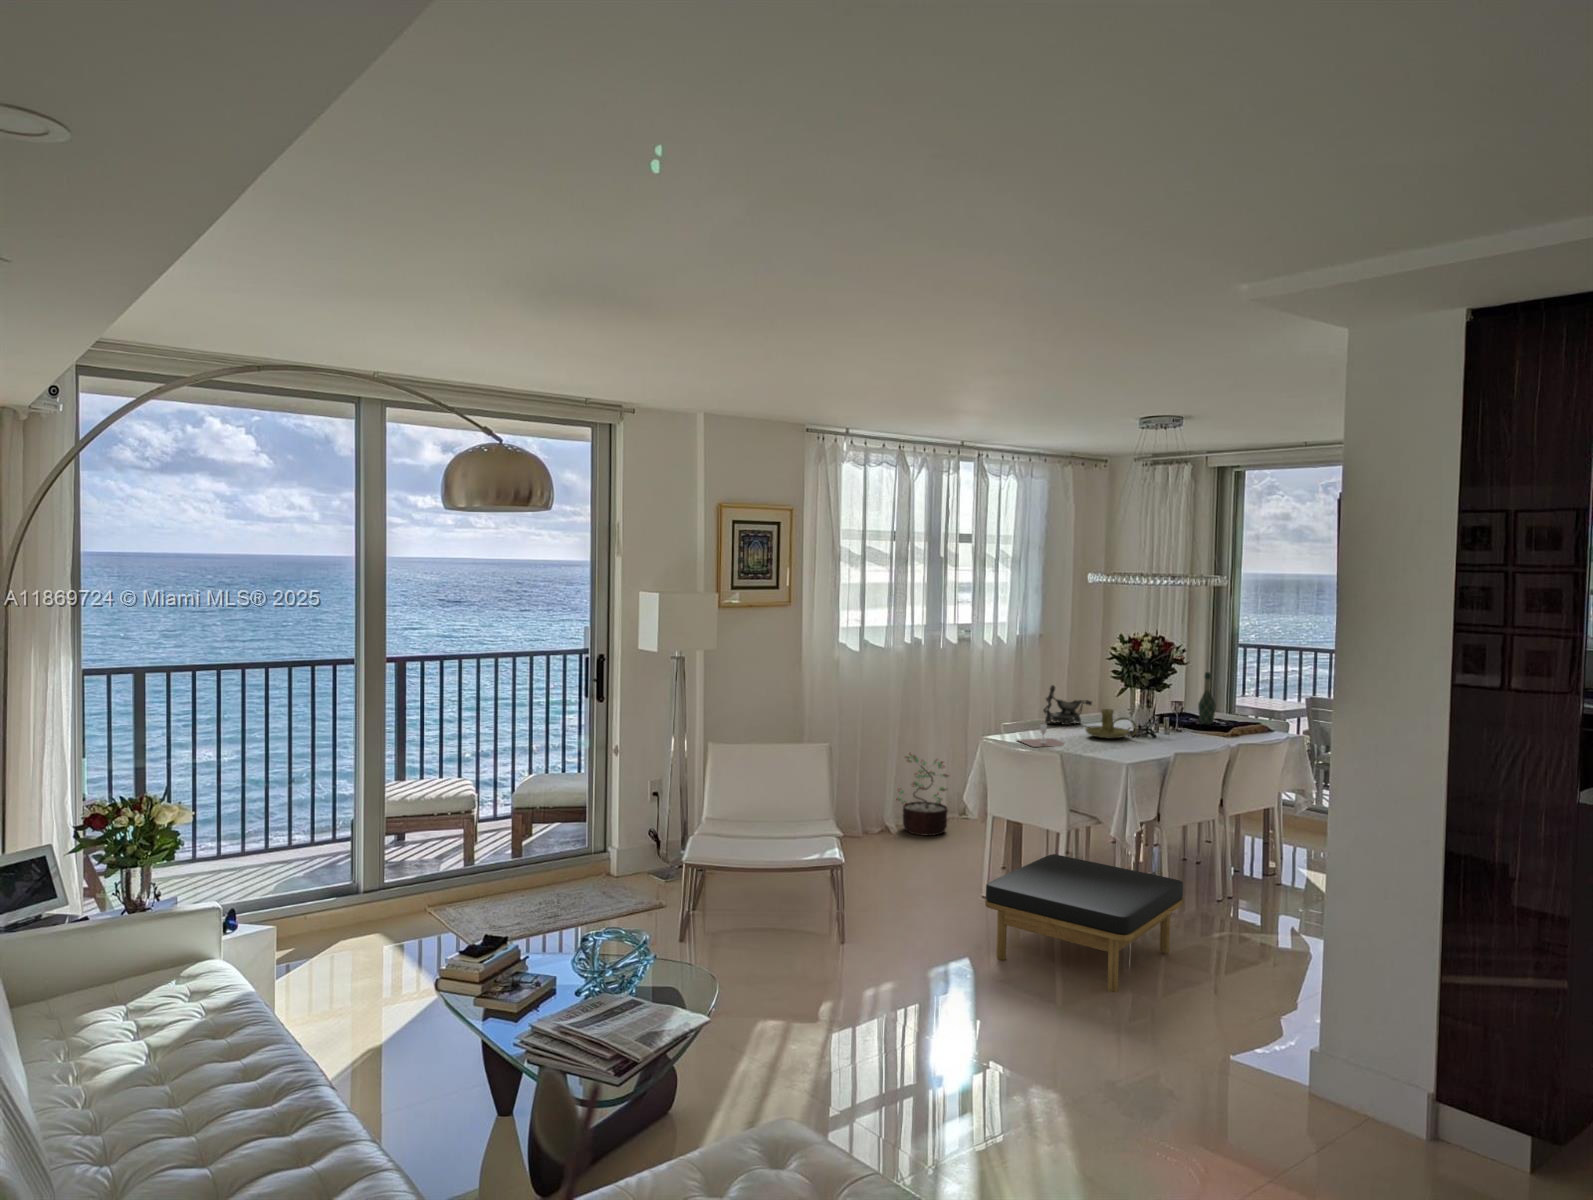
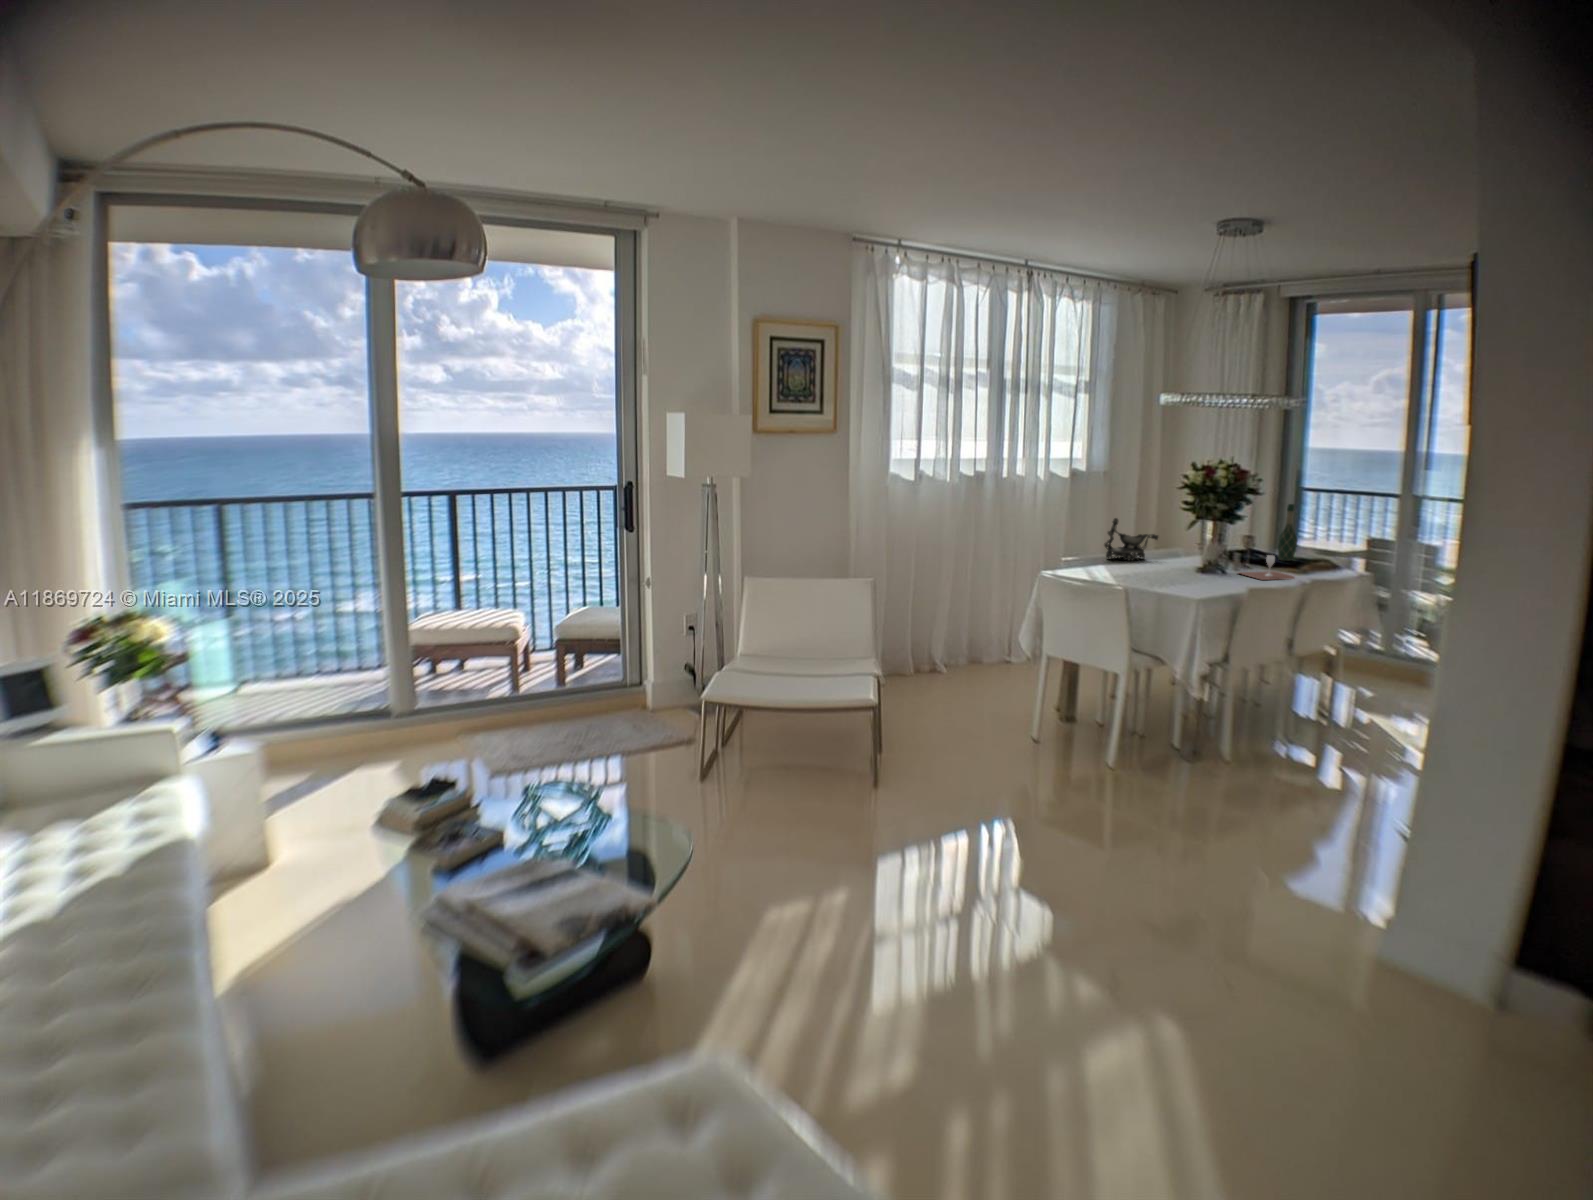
candle holder: present [1086,709,1137,738] -> none [1148,542,1207,574]
wine glass: present [1018,724,1064,747] -> present [1239,555,1294,580]
decorative plant: present [896,754,949,836] -> none [946,588,1005,673]
ottoman: present [985,854,1184,992] -> none [1023,697,1249,850]

